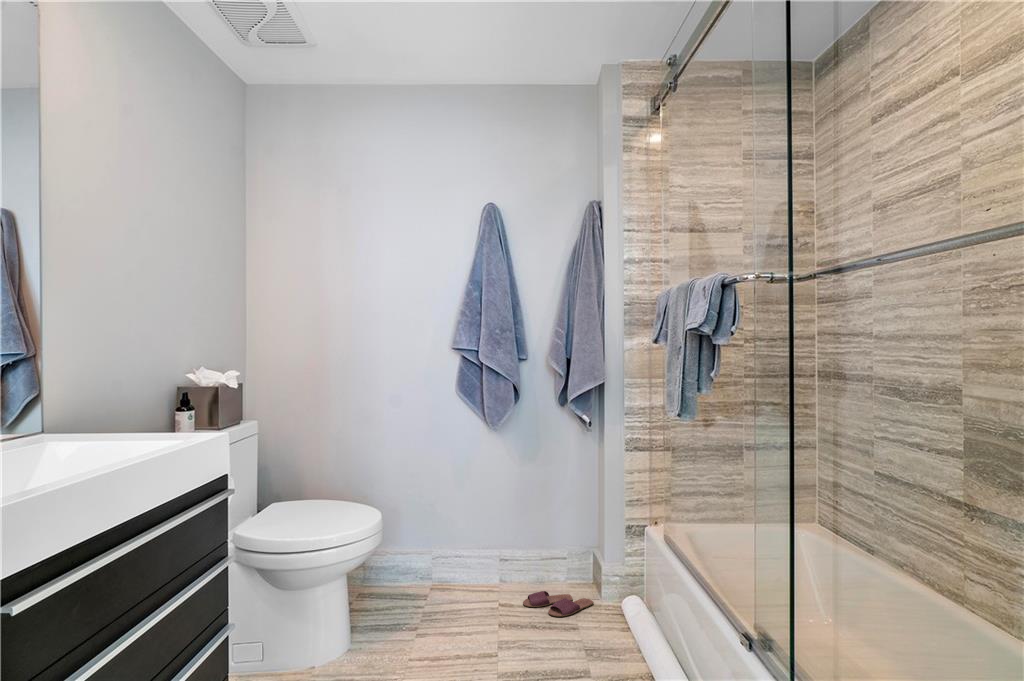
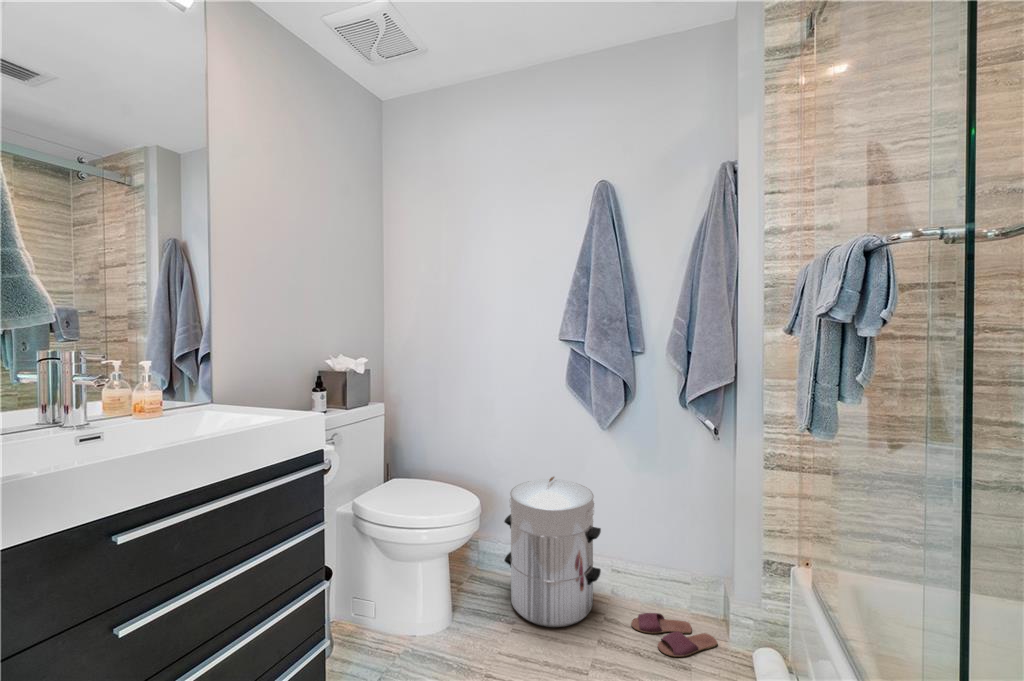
waste bin: none [400,480,494,619] -> present [504,477,601,627]

